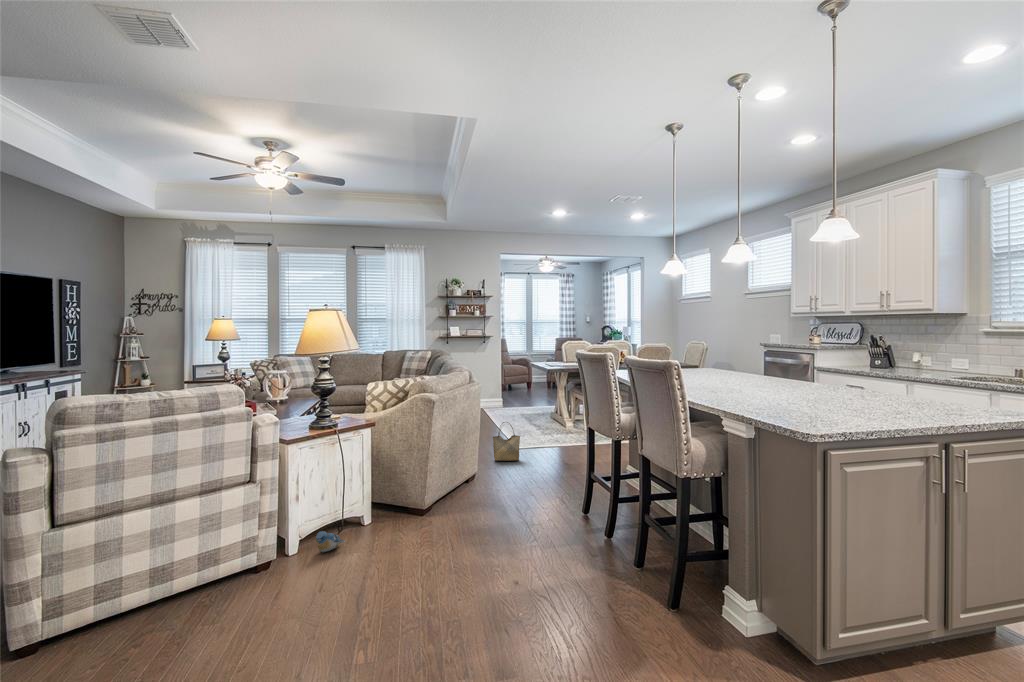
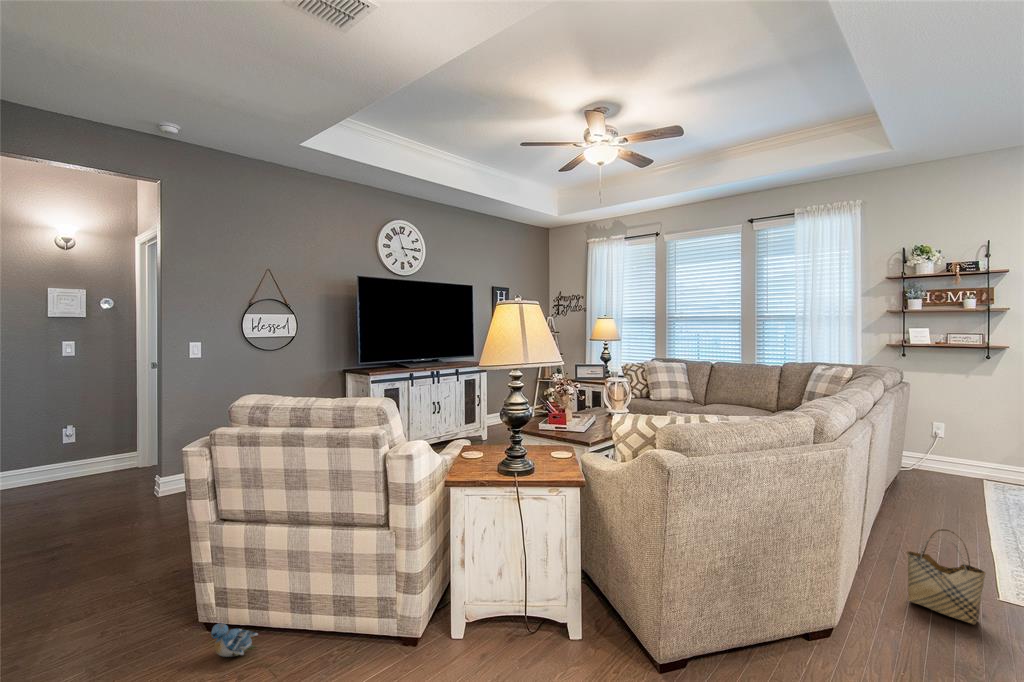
plush toy: present [316,531,345,552] -> present [211,623,258,657]

